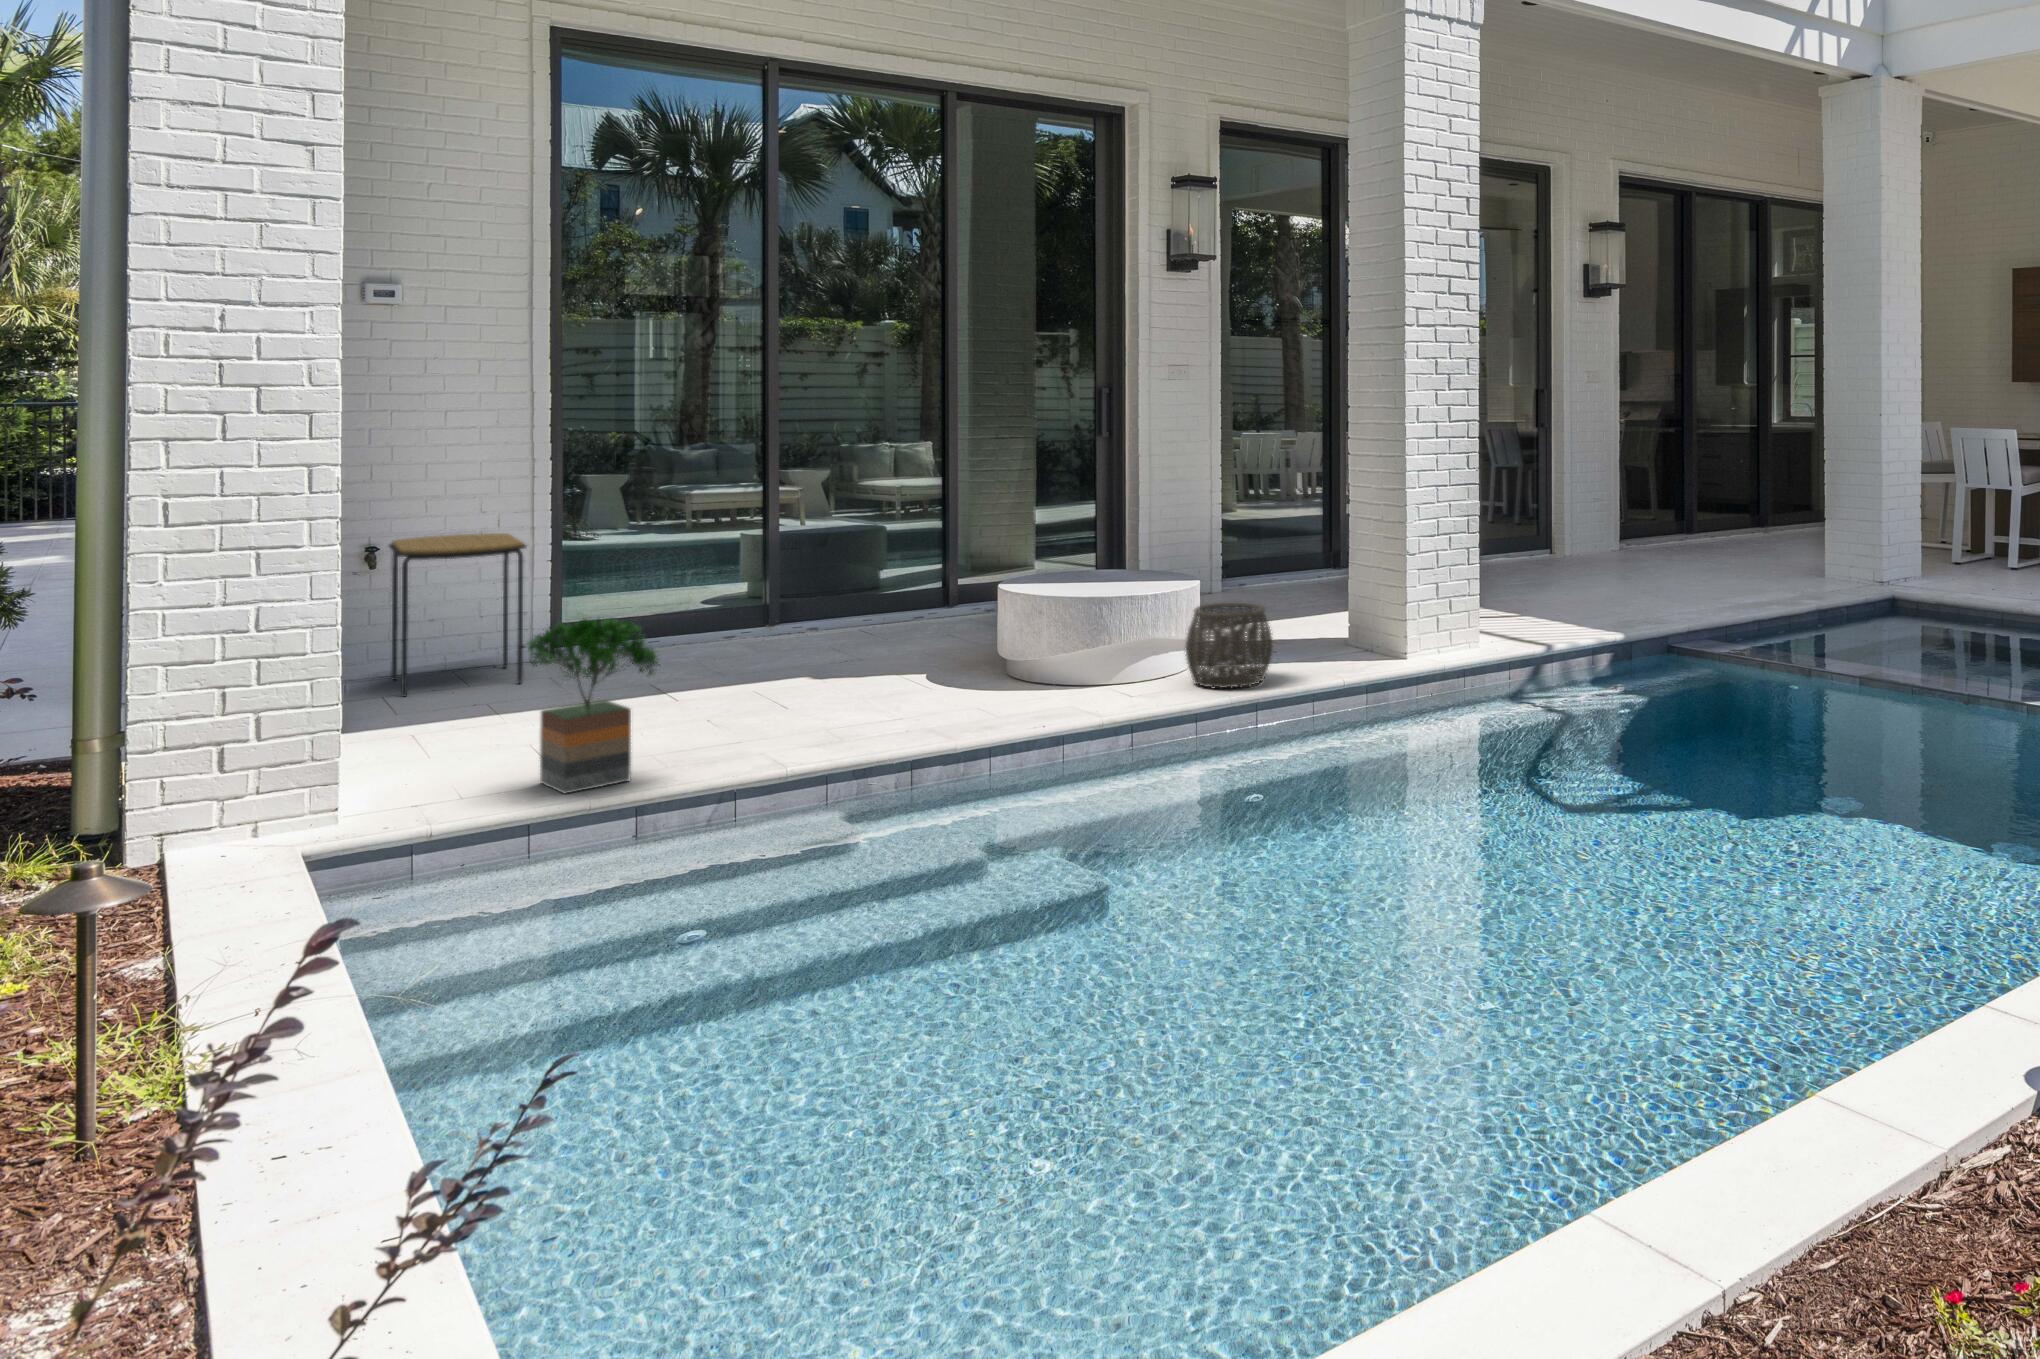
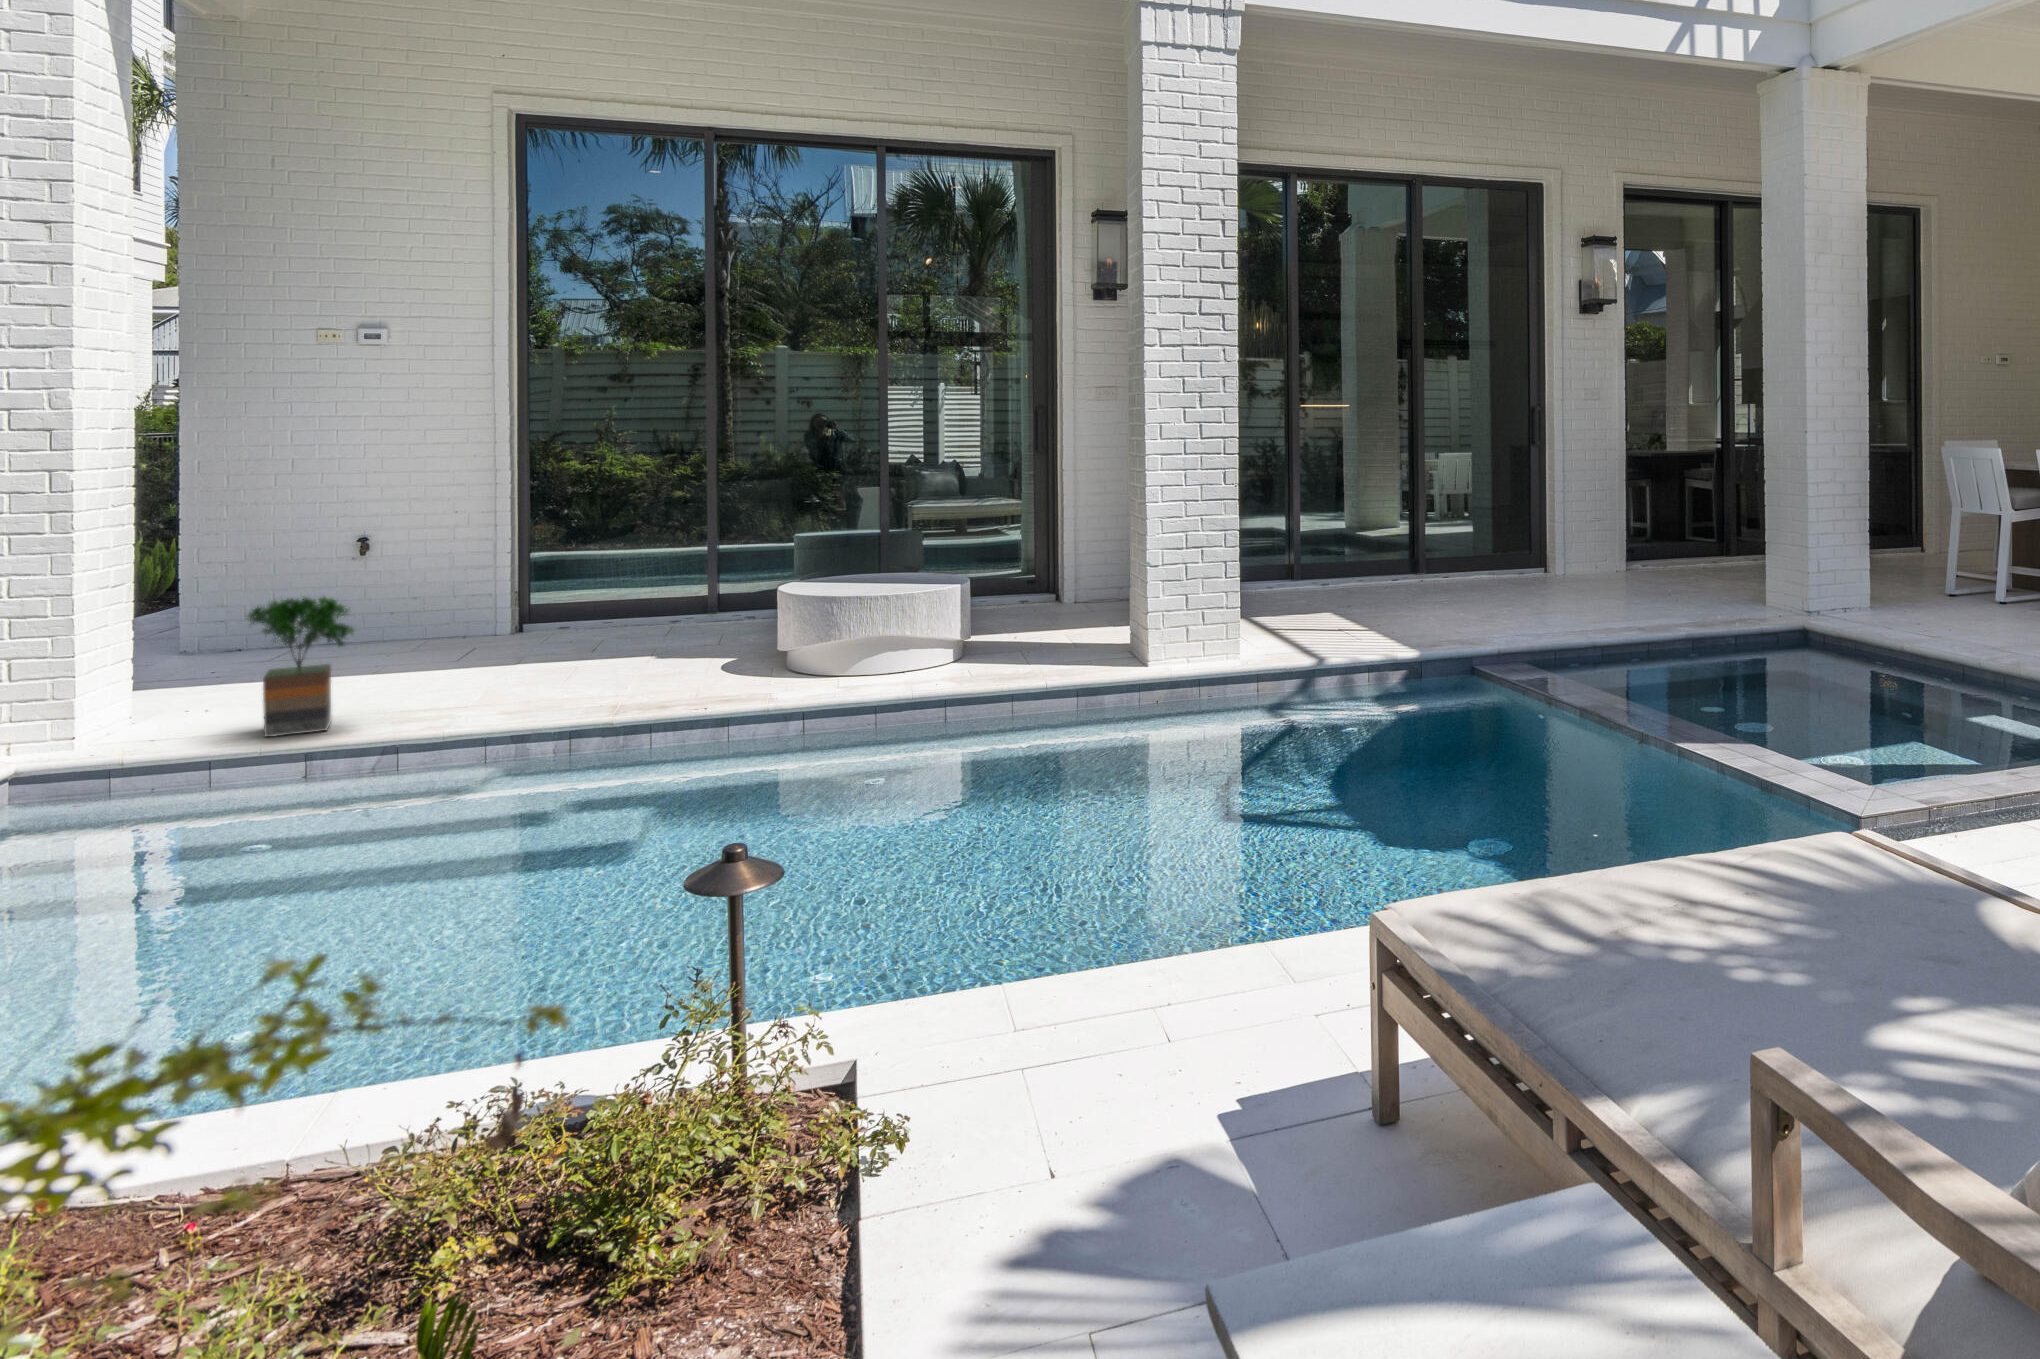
side table: present [389,533,526,696] -> none [342,524,465,652]
woven basket: present [1186,603,1273,688] -> none [902,606,988,685]

